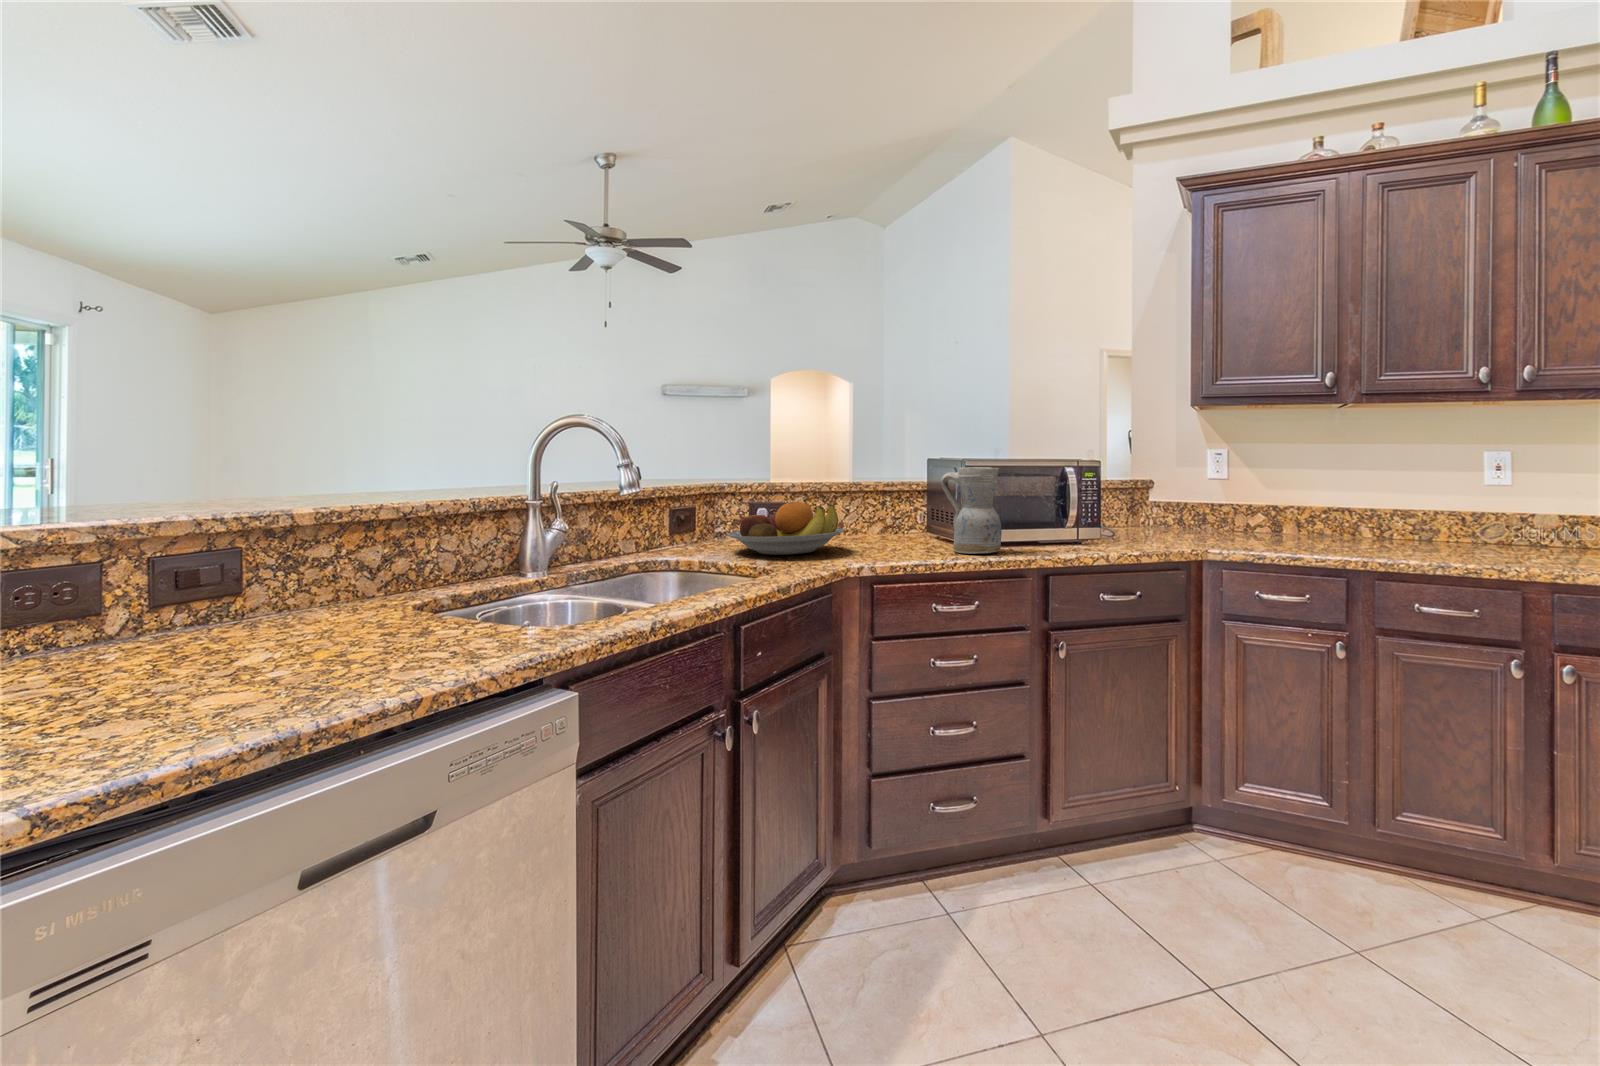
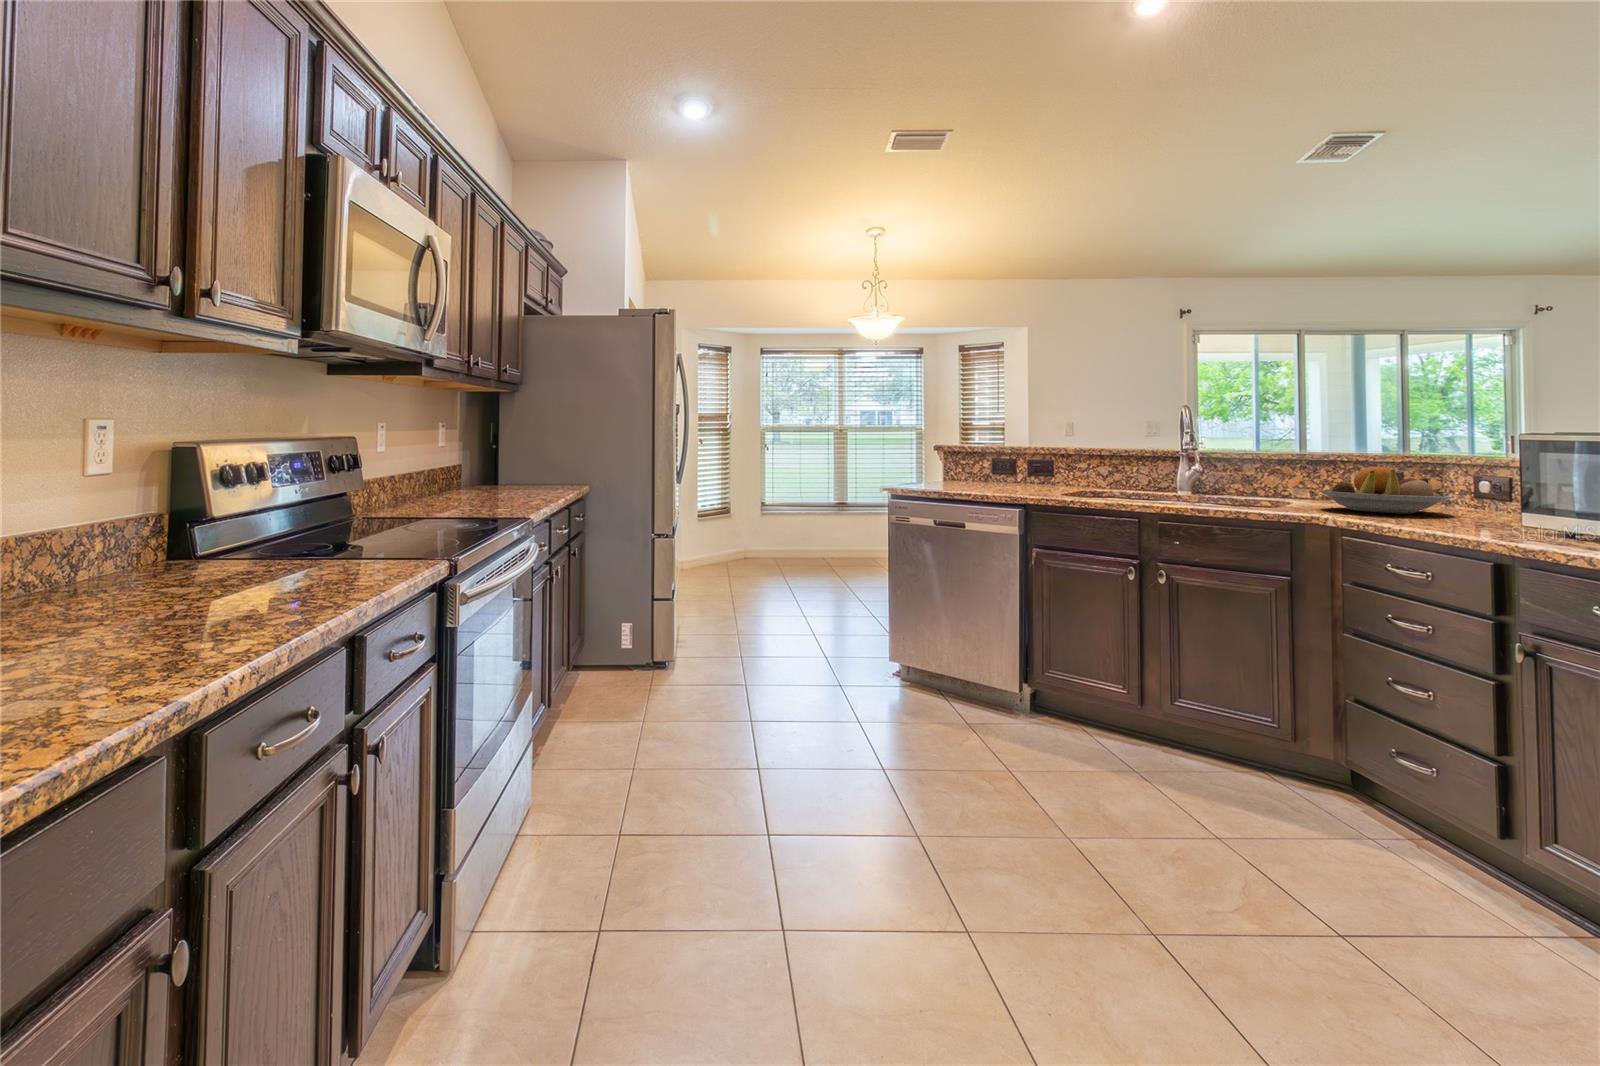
ceramic pitcher: present [941,467,1002,554] -> none [1464,437,1539,534]

